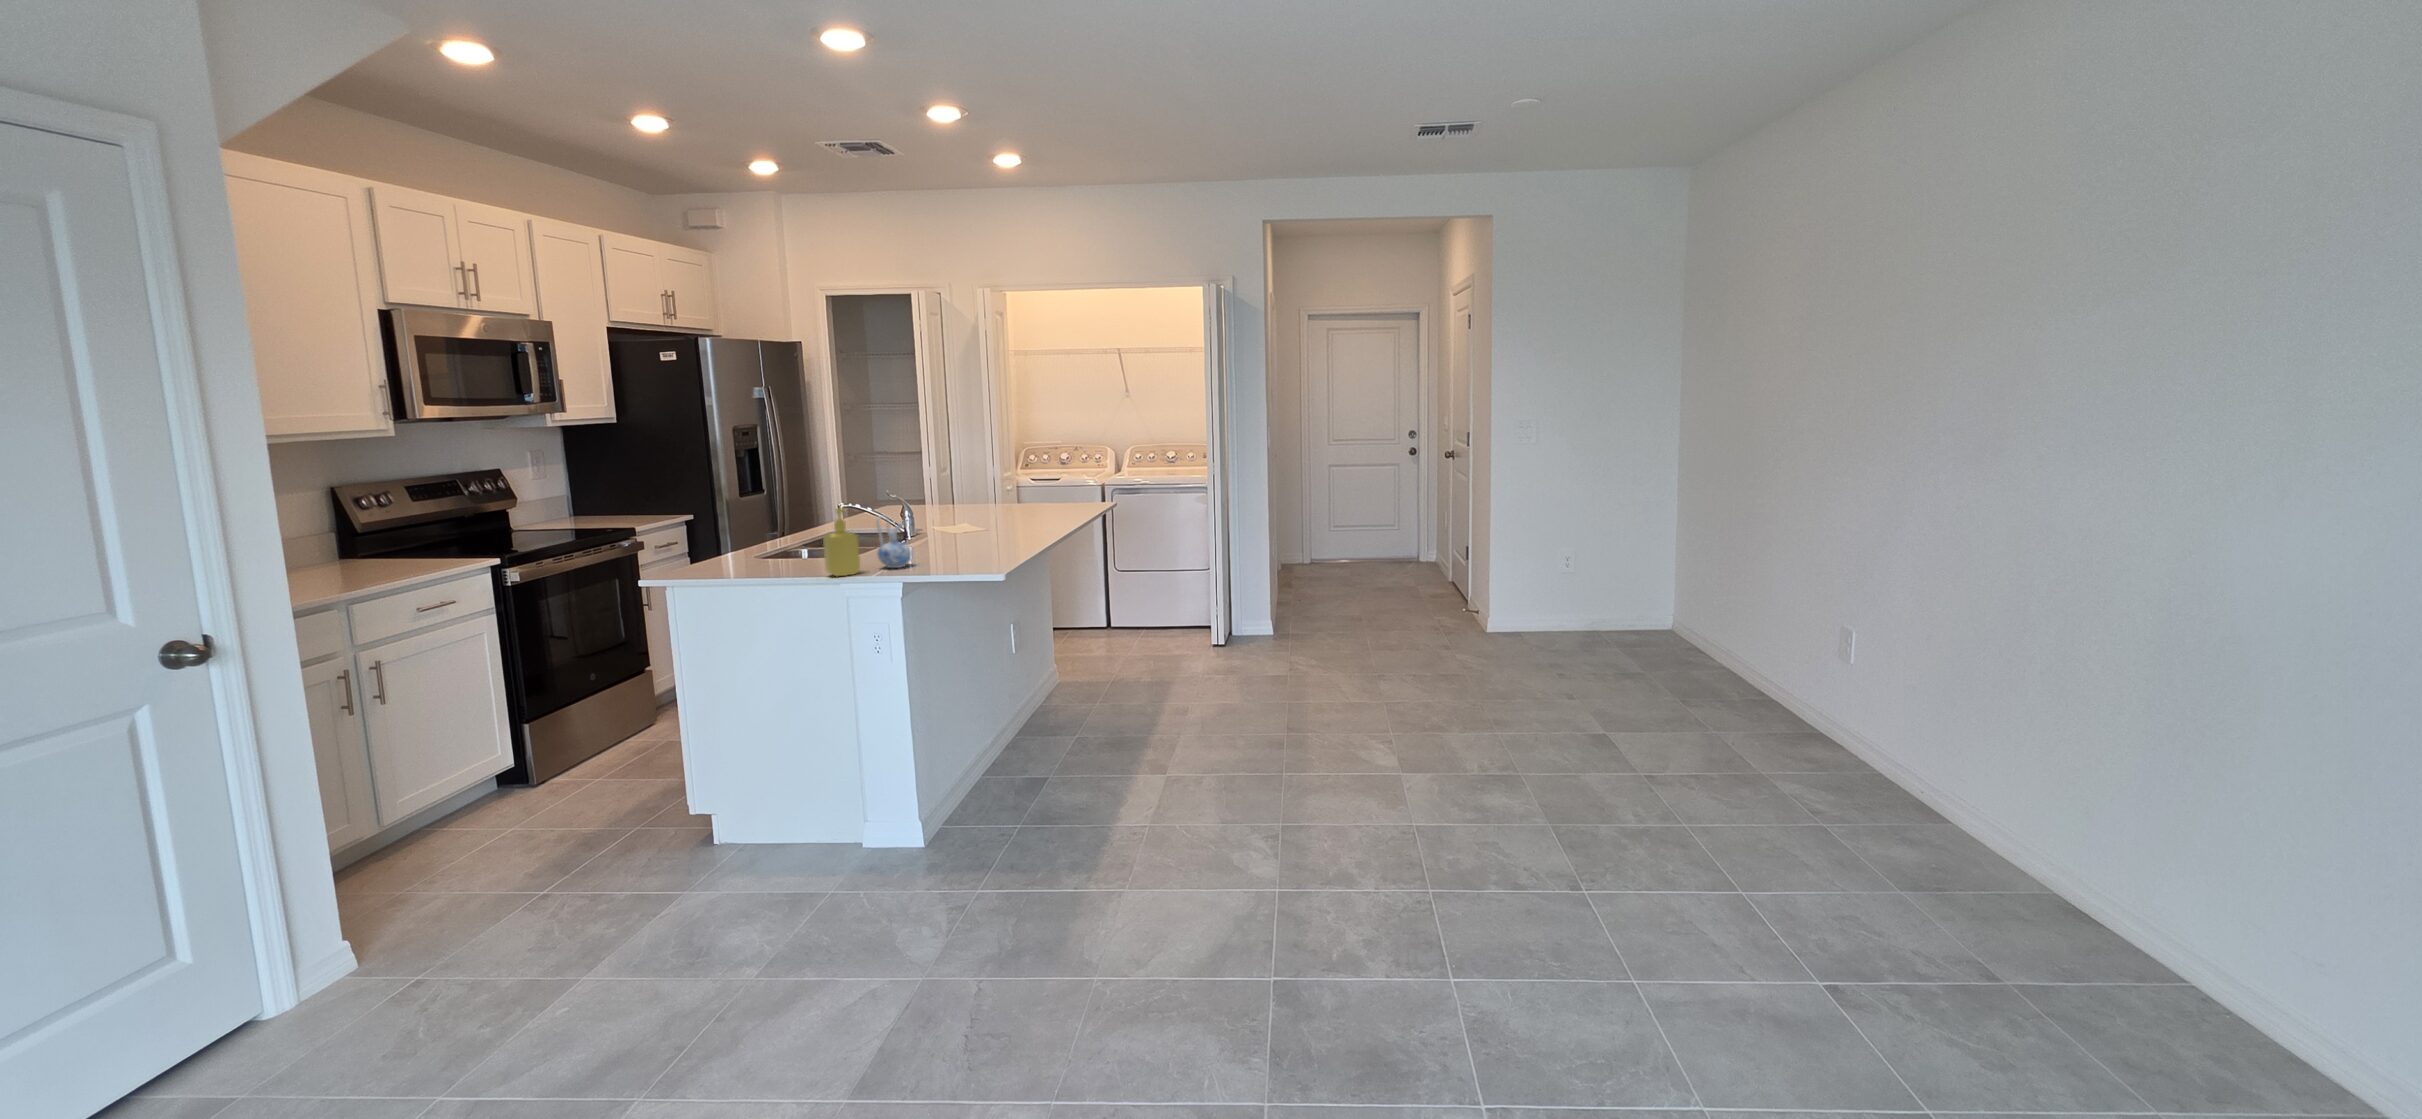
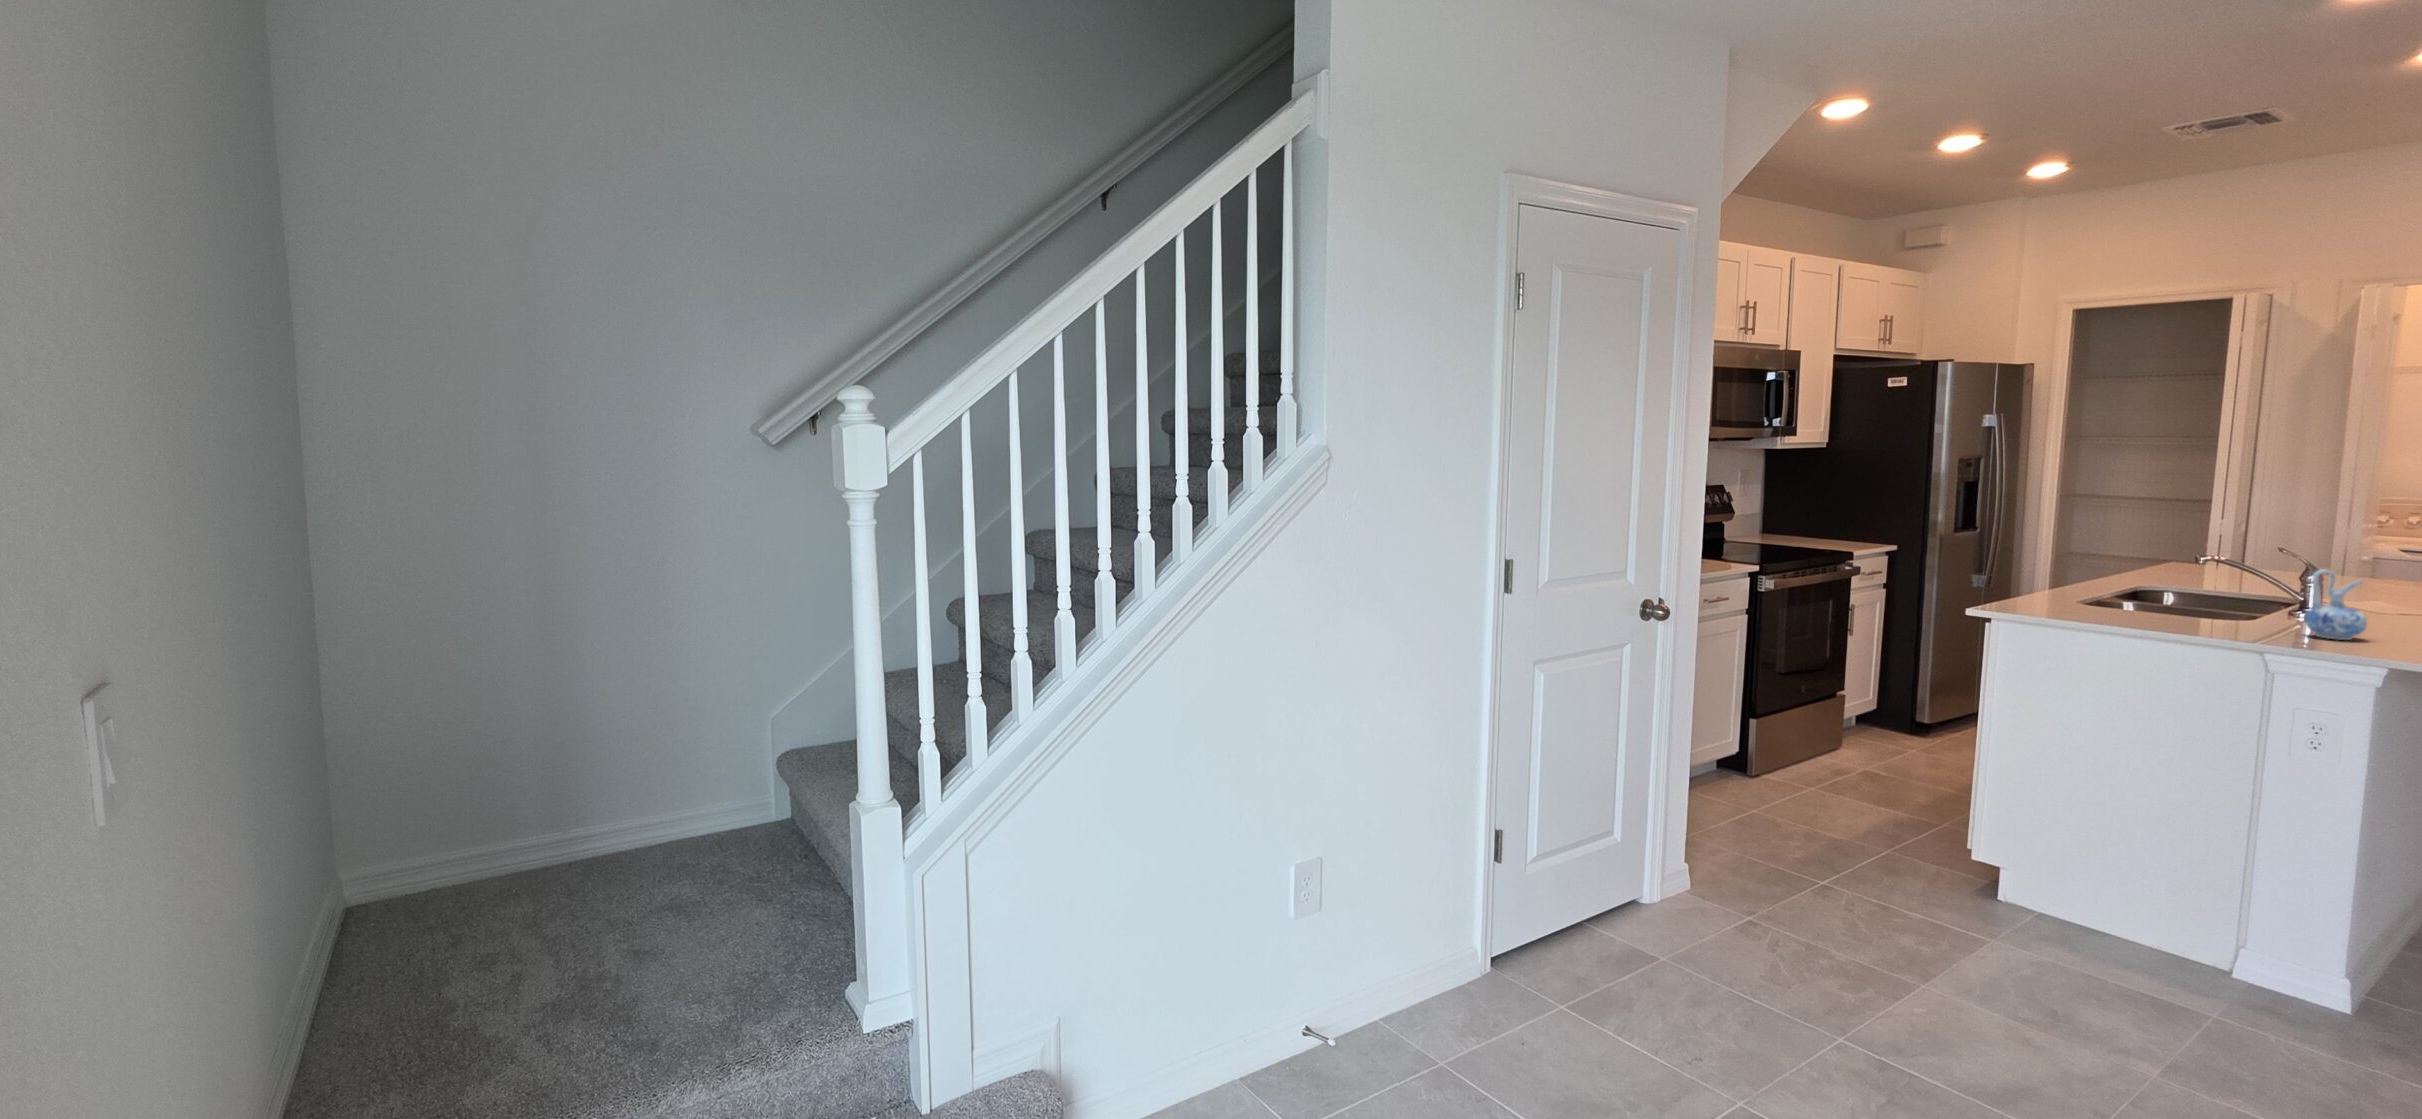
soap dispenser: present [823,508,860,576] -> none [2223,554,2285,638]

